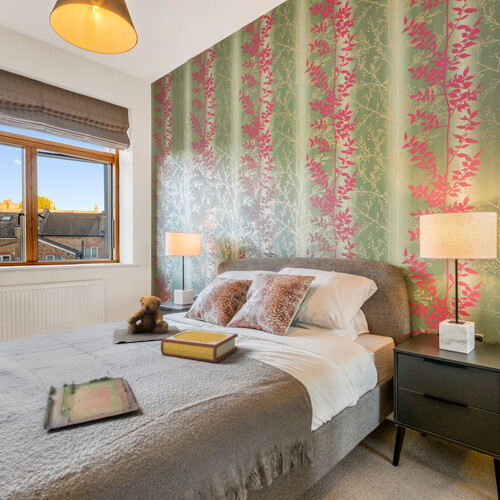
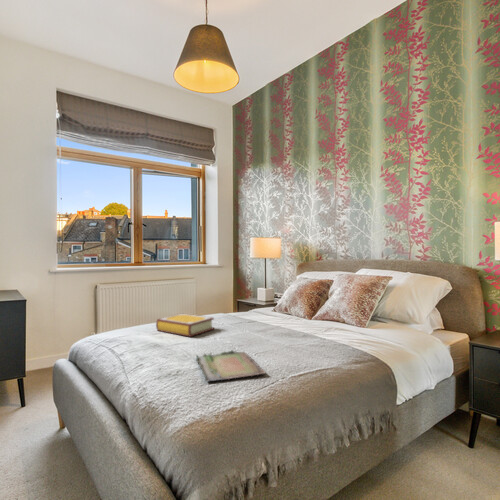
teddy bear: present [113,296,179,344] -> none [221,291,279,328]
book: present [161,329,238,362] -> present [156,314,214,337]

